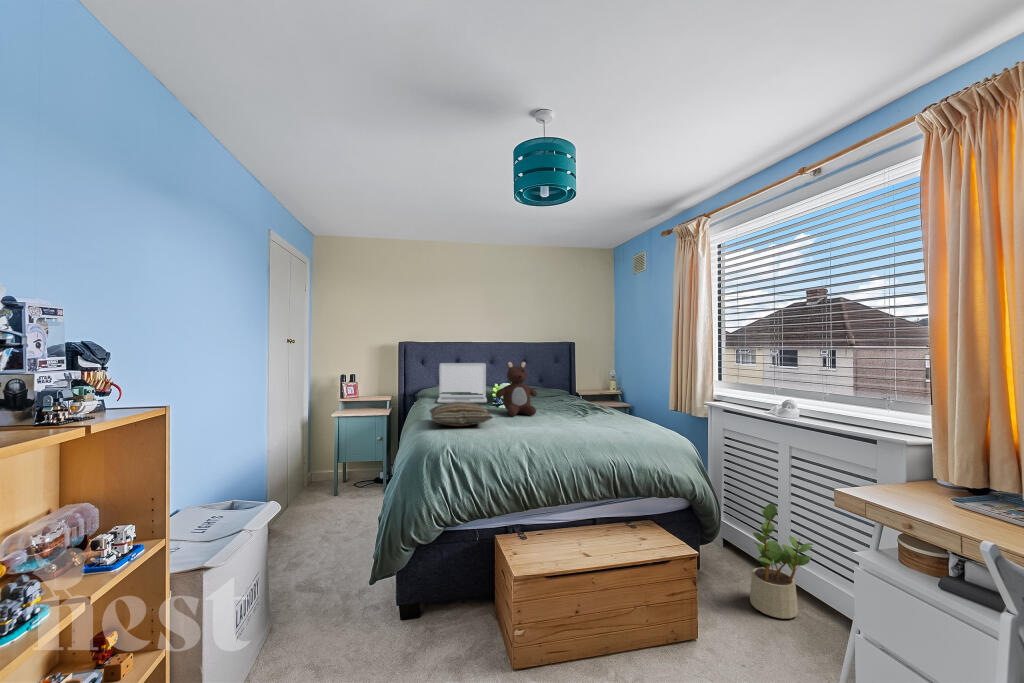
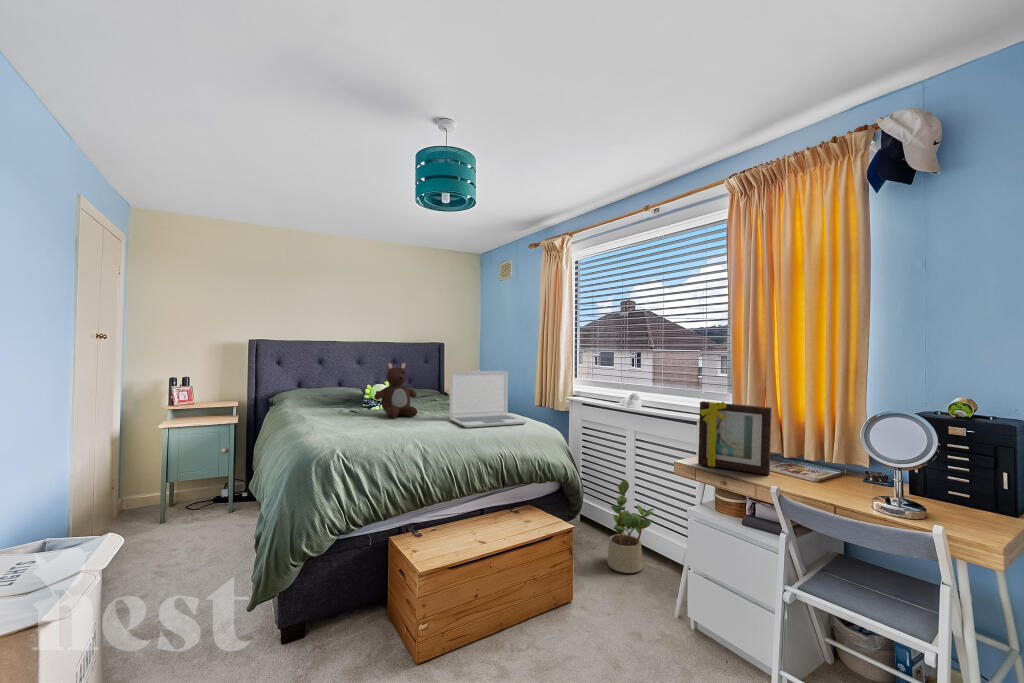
laptop: present [437,363,487,403] -> present [449,371,527,428]
pillow: present [430,402,493,426] -> none [304,405,381,431]
picture frame: none [871,413,995,523] -> present [698,401,772,475]

